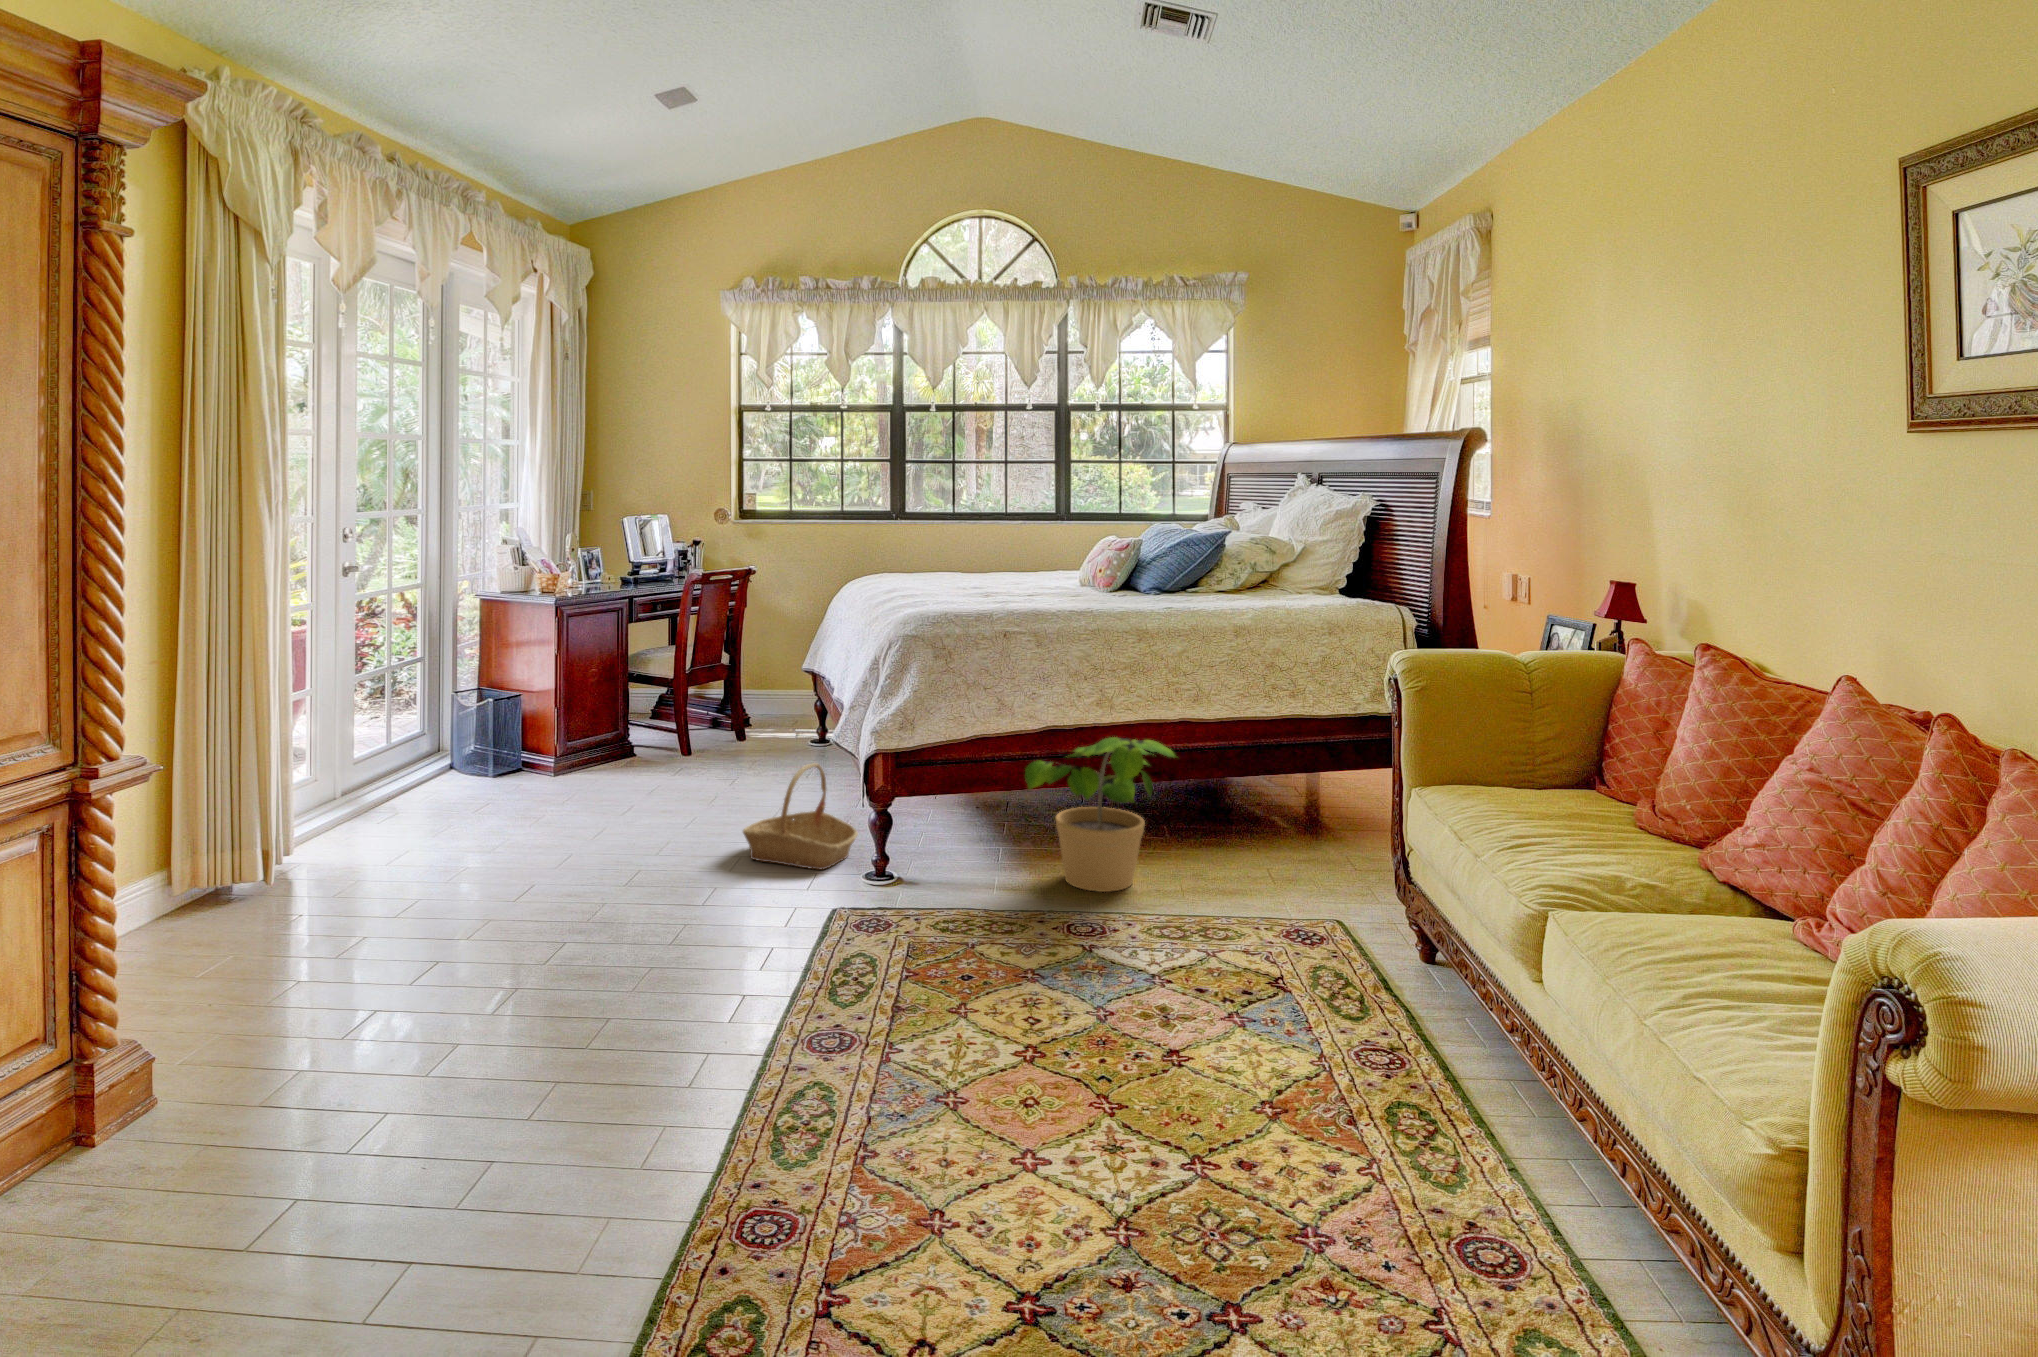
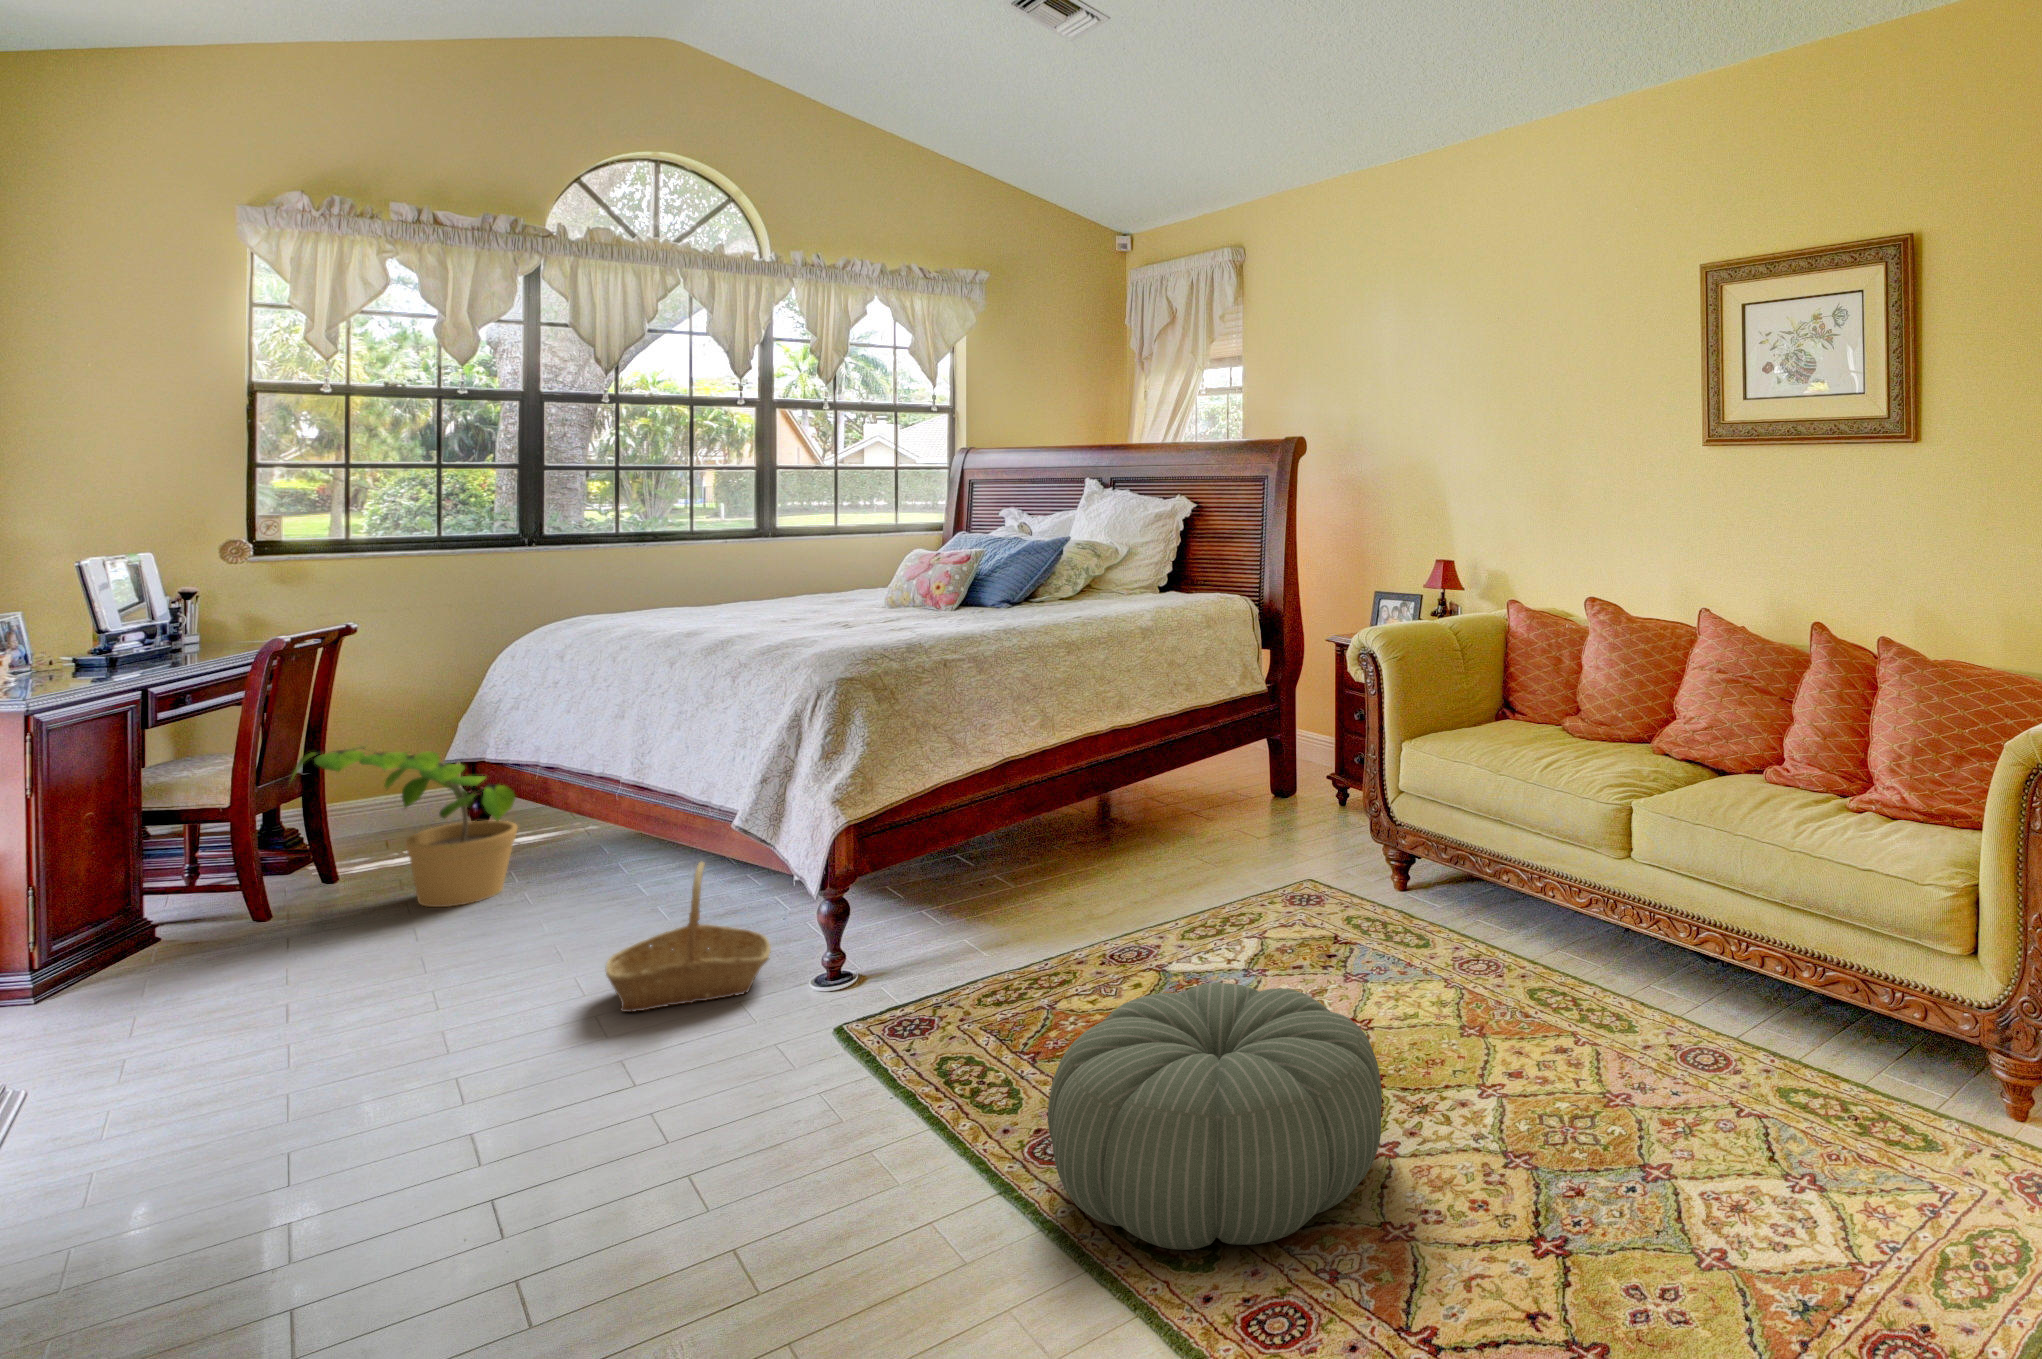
potted plant: present [1025,737,1177,892] -> present [293,747,517,907]
pouf: none [736,933,1037,1159] -> present [1048,983,1382,1250]

